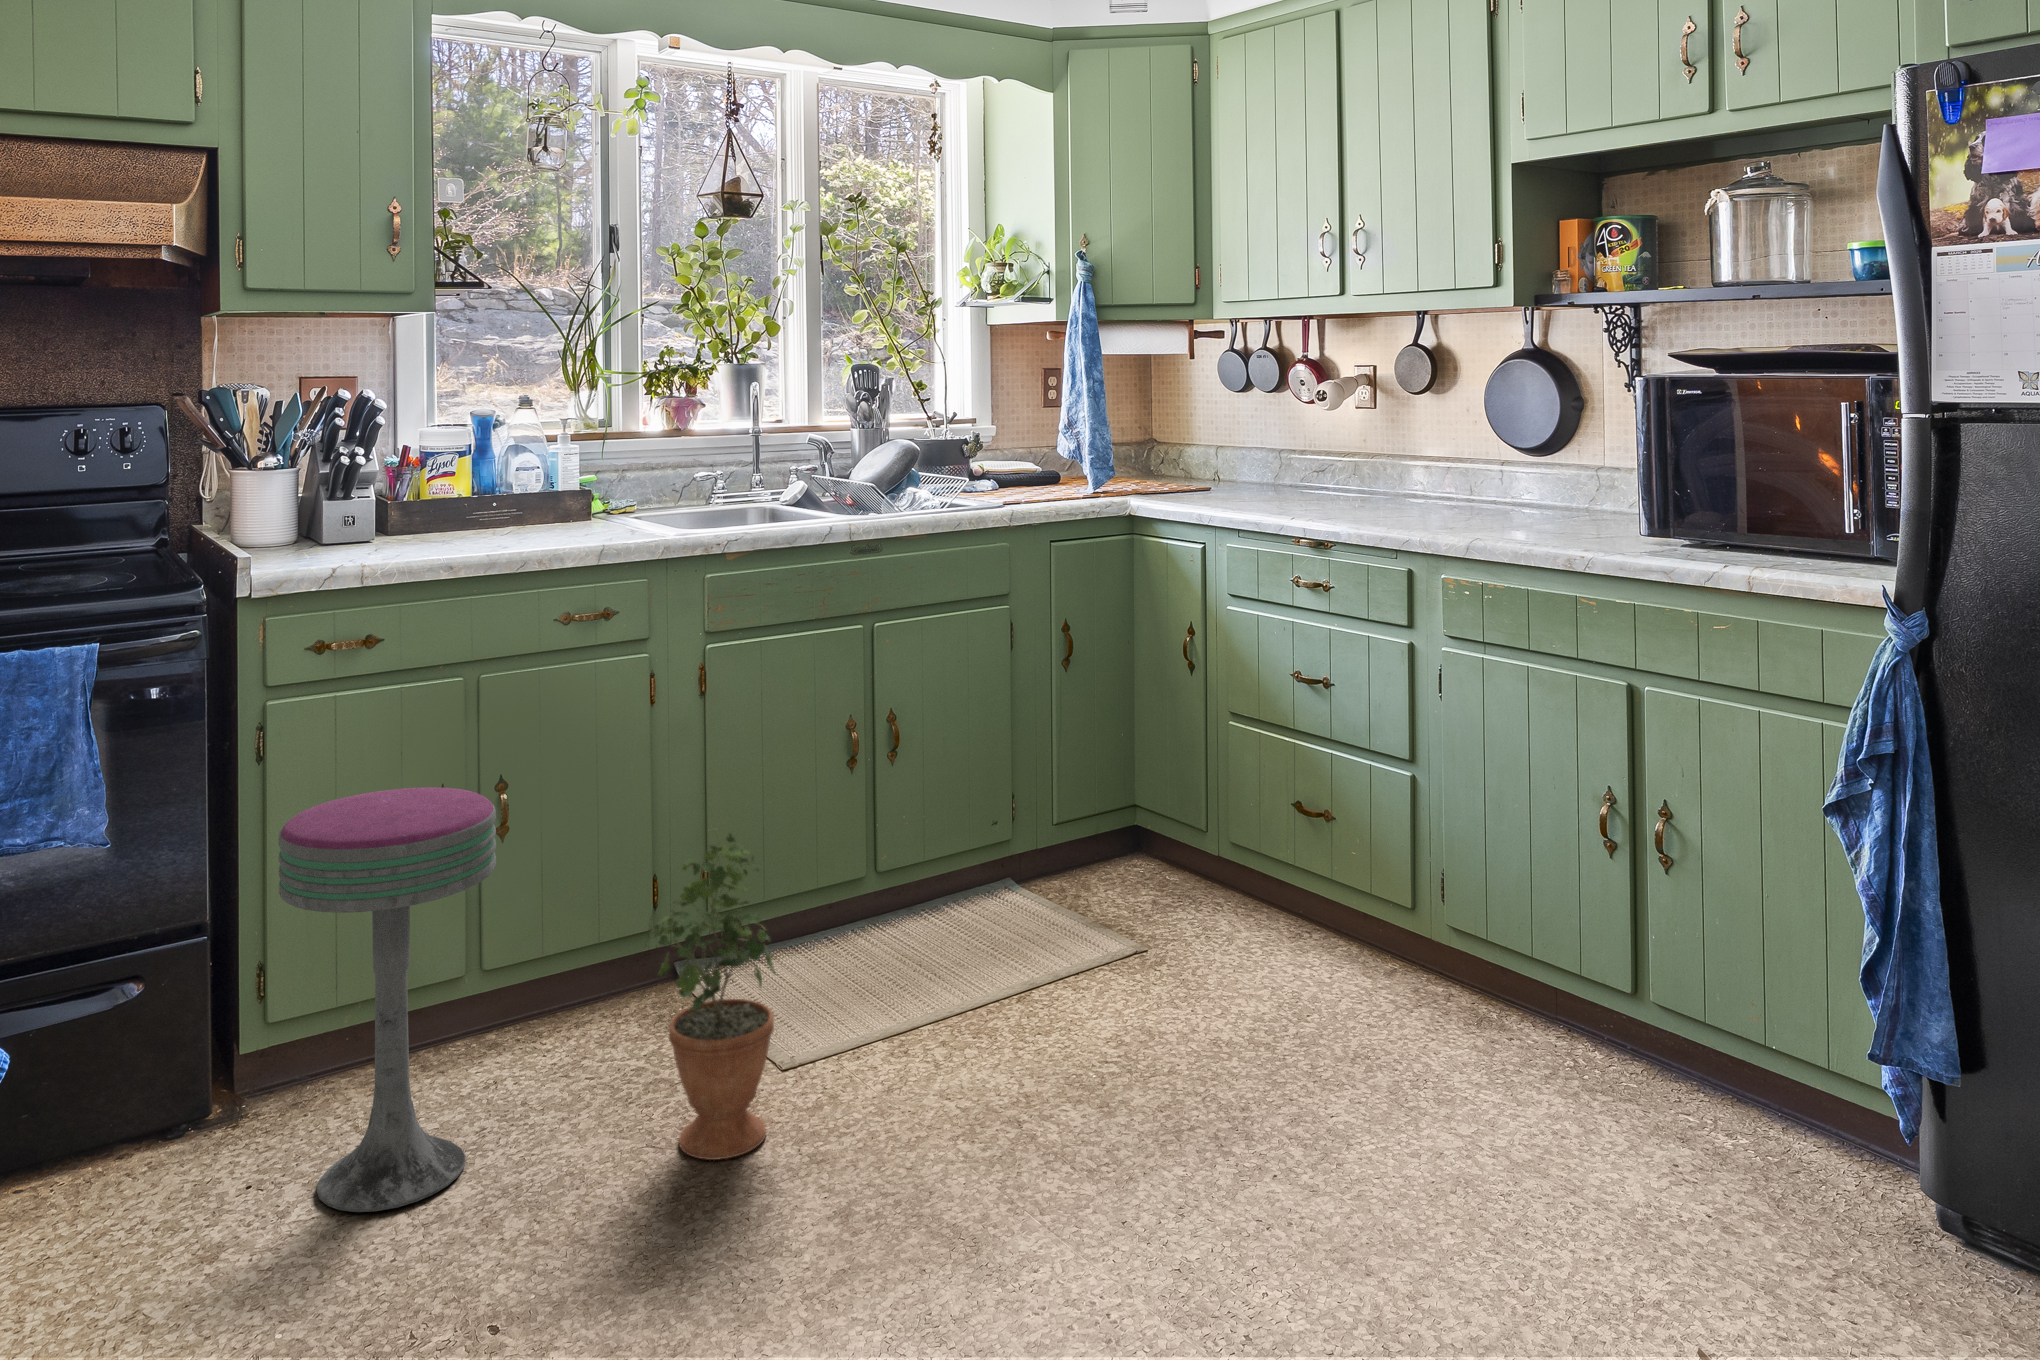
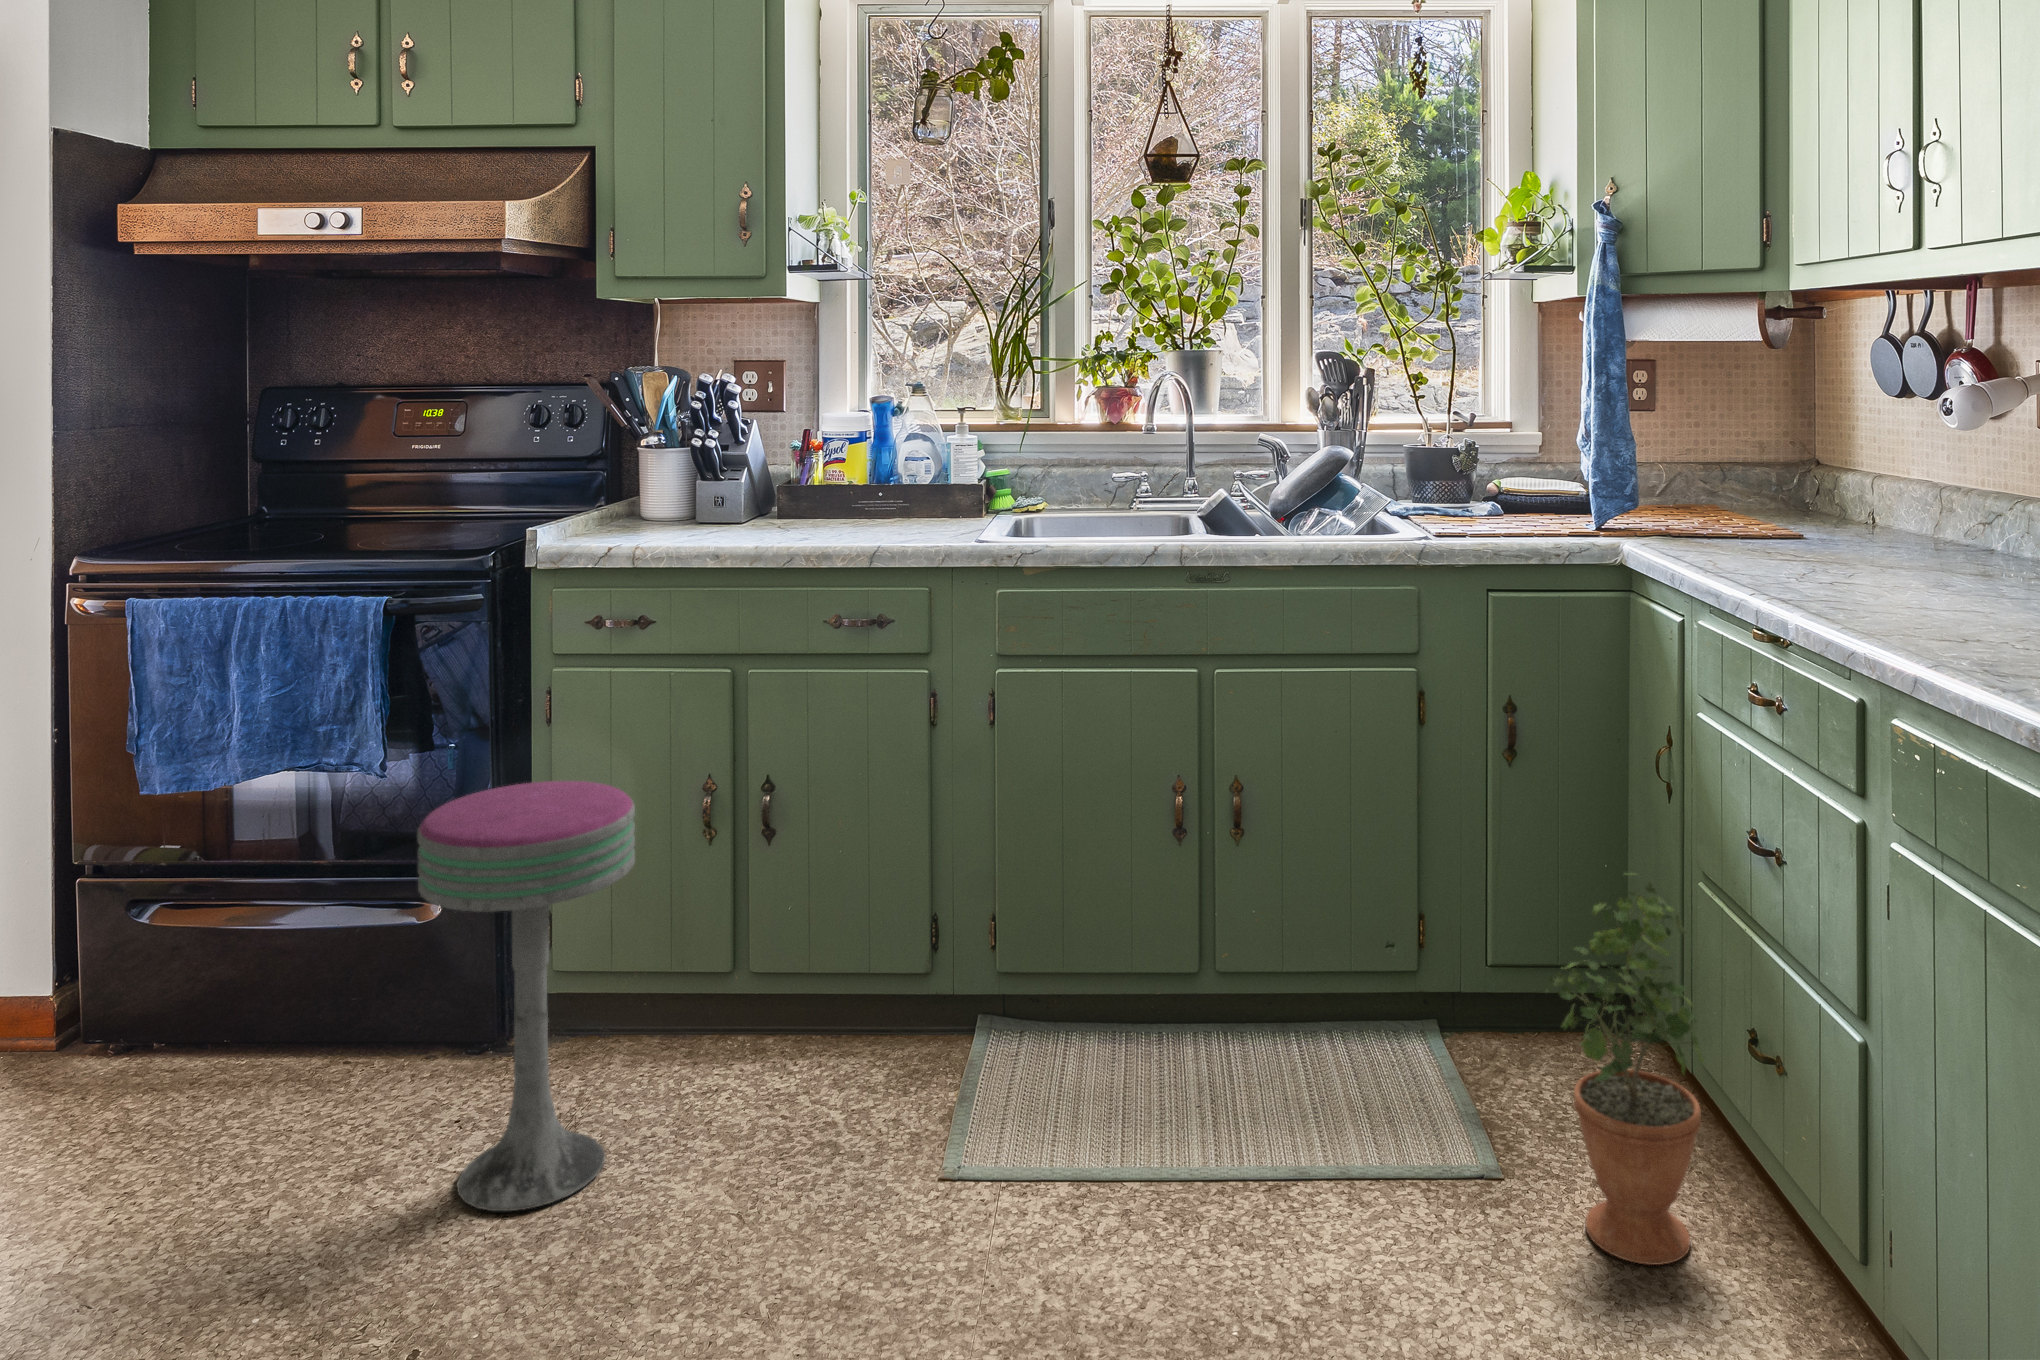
potted plant: present [643,830,775,1160] -> present [1547,874,1704,1265]

